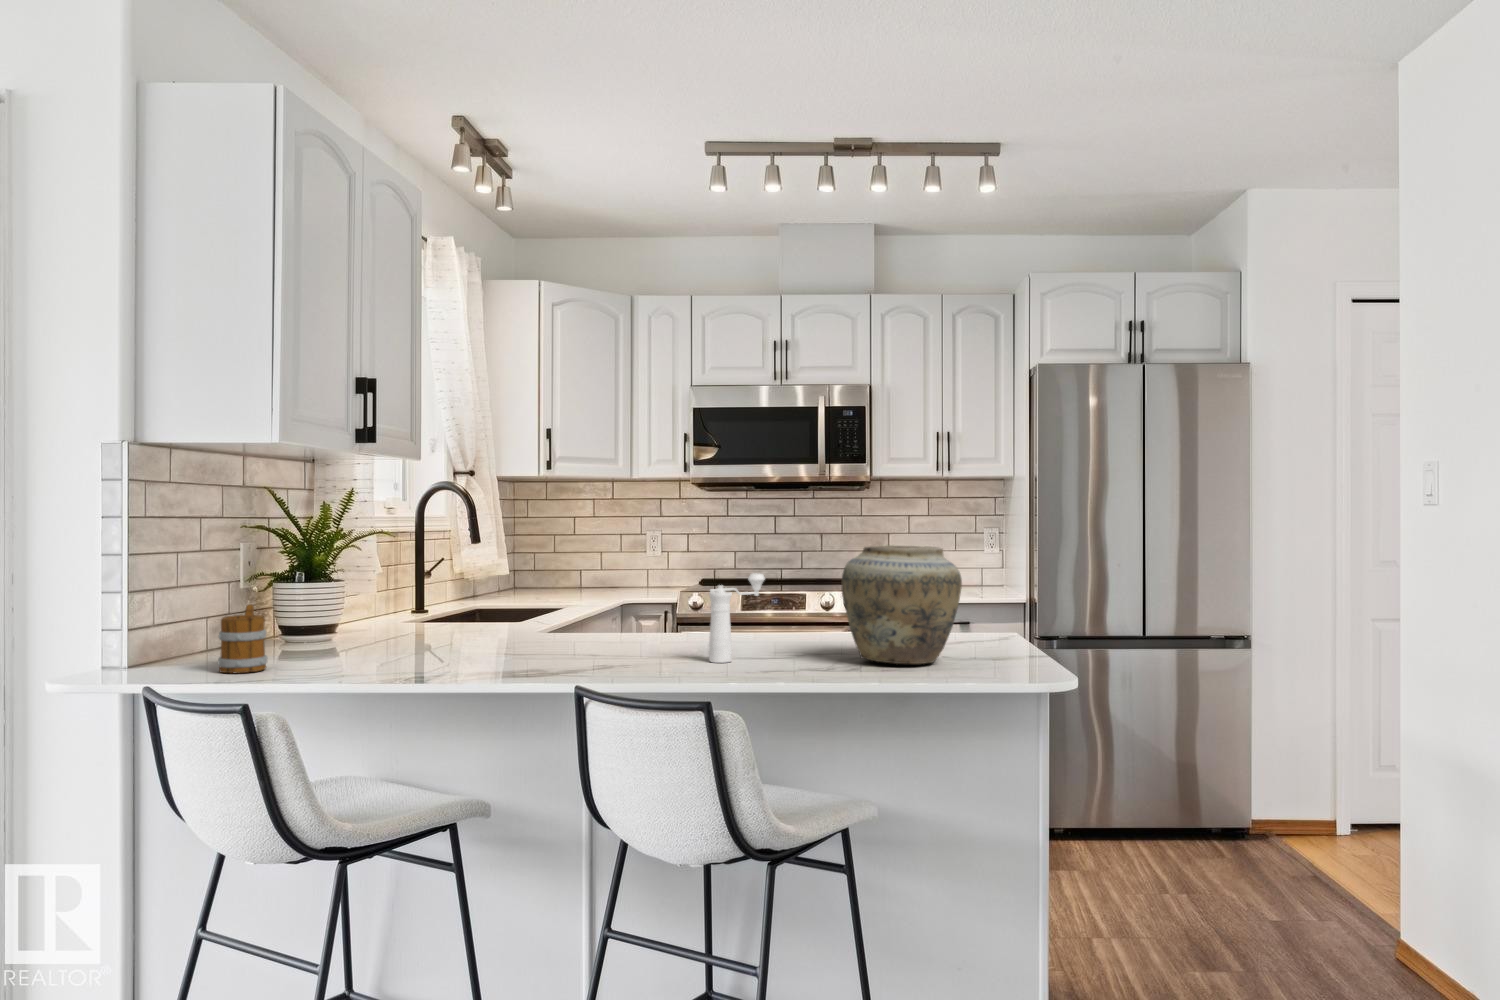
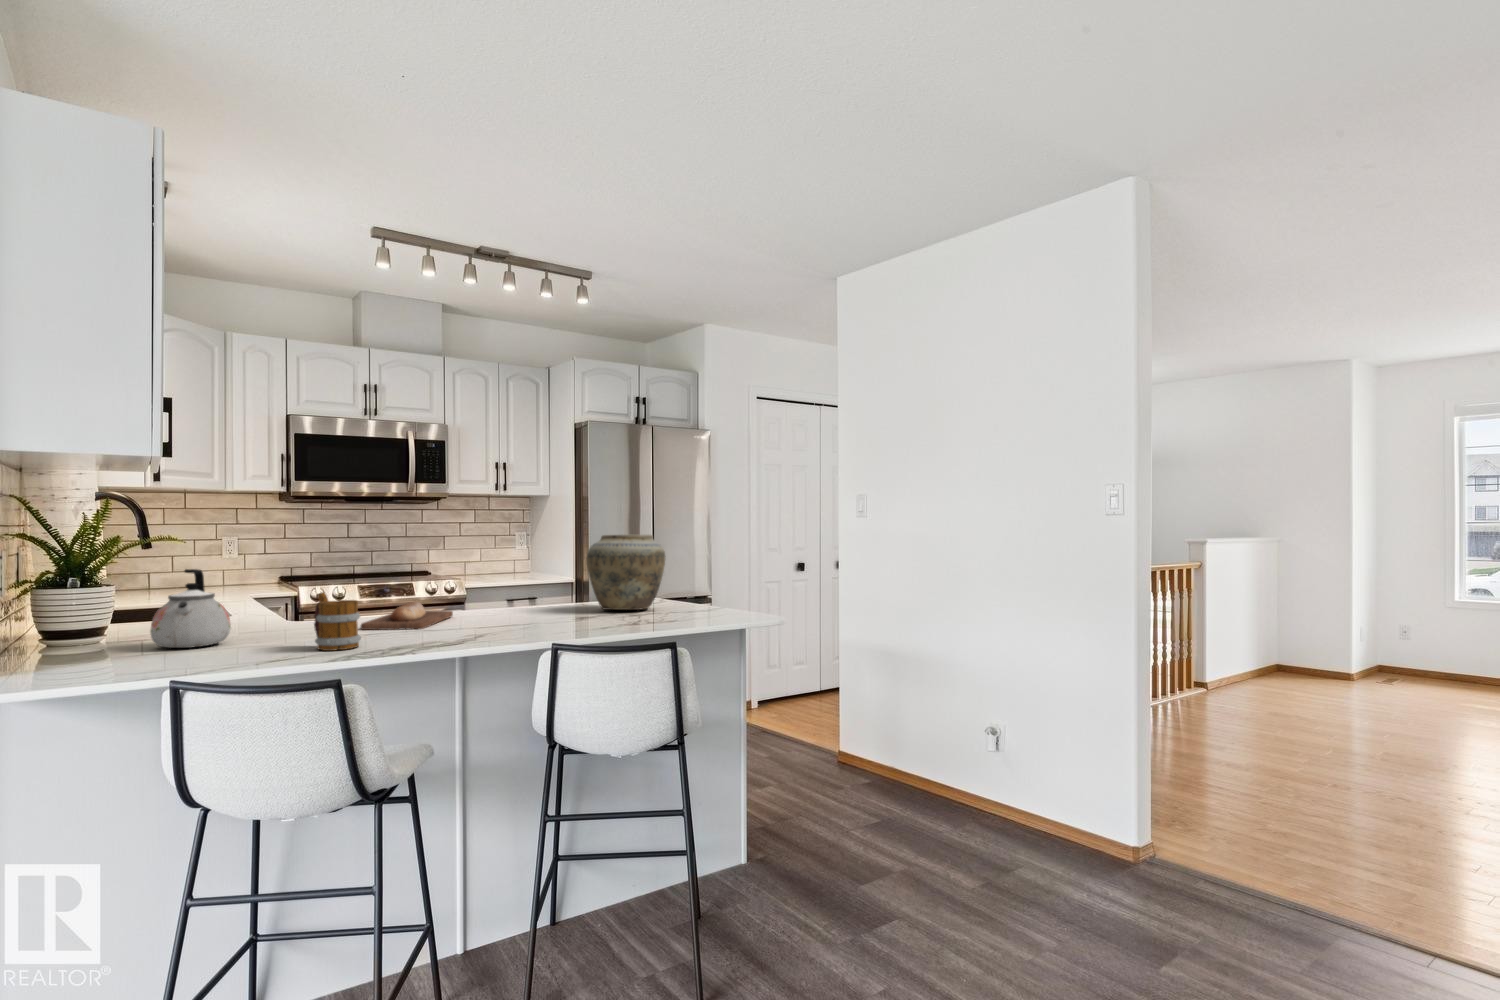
kettle: none [334,571,408,654] -> present [150,569,231,648]
pepper mill: present [709,574,765,663] -> none [510,556,540,621]
mug: present [218,604,267,673] -> present [314,592,361,651]
bread loaf: none [544,623,683,660] -> present [361,602,453,630]

